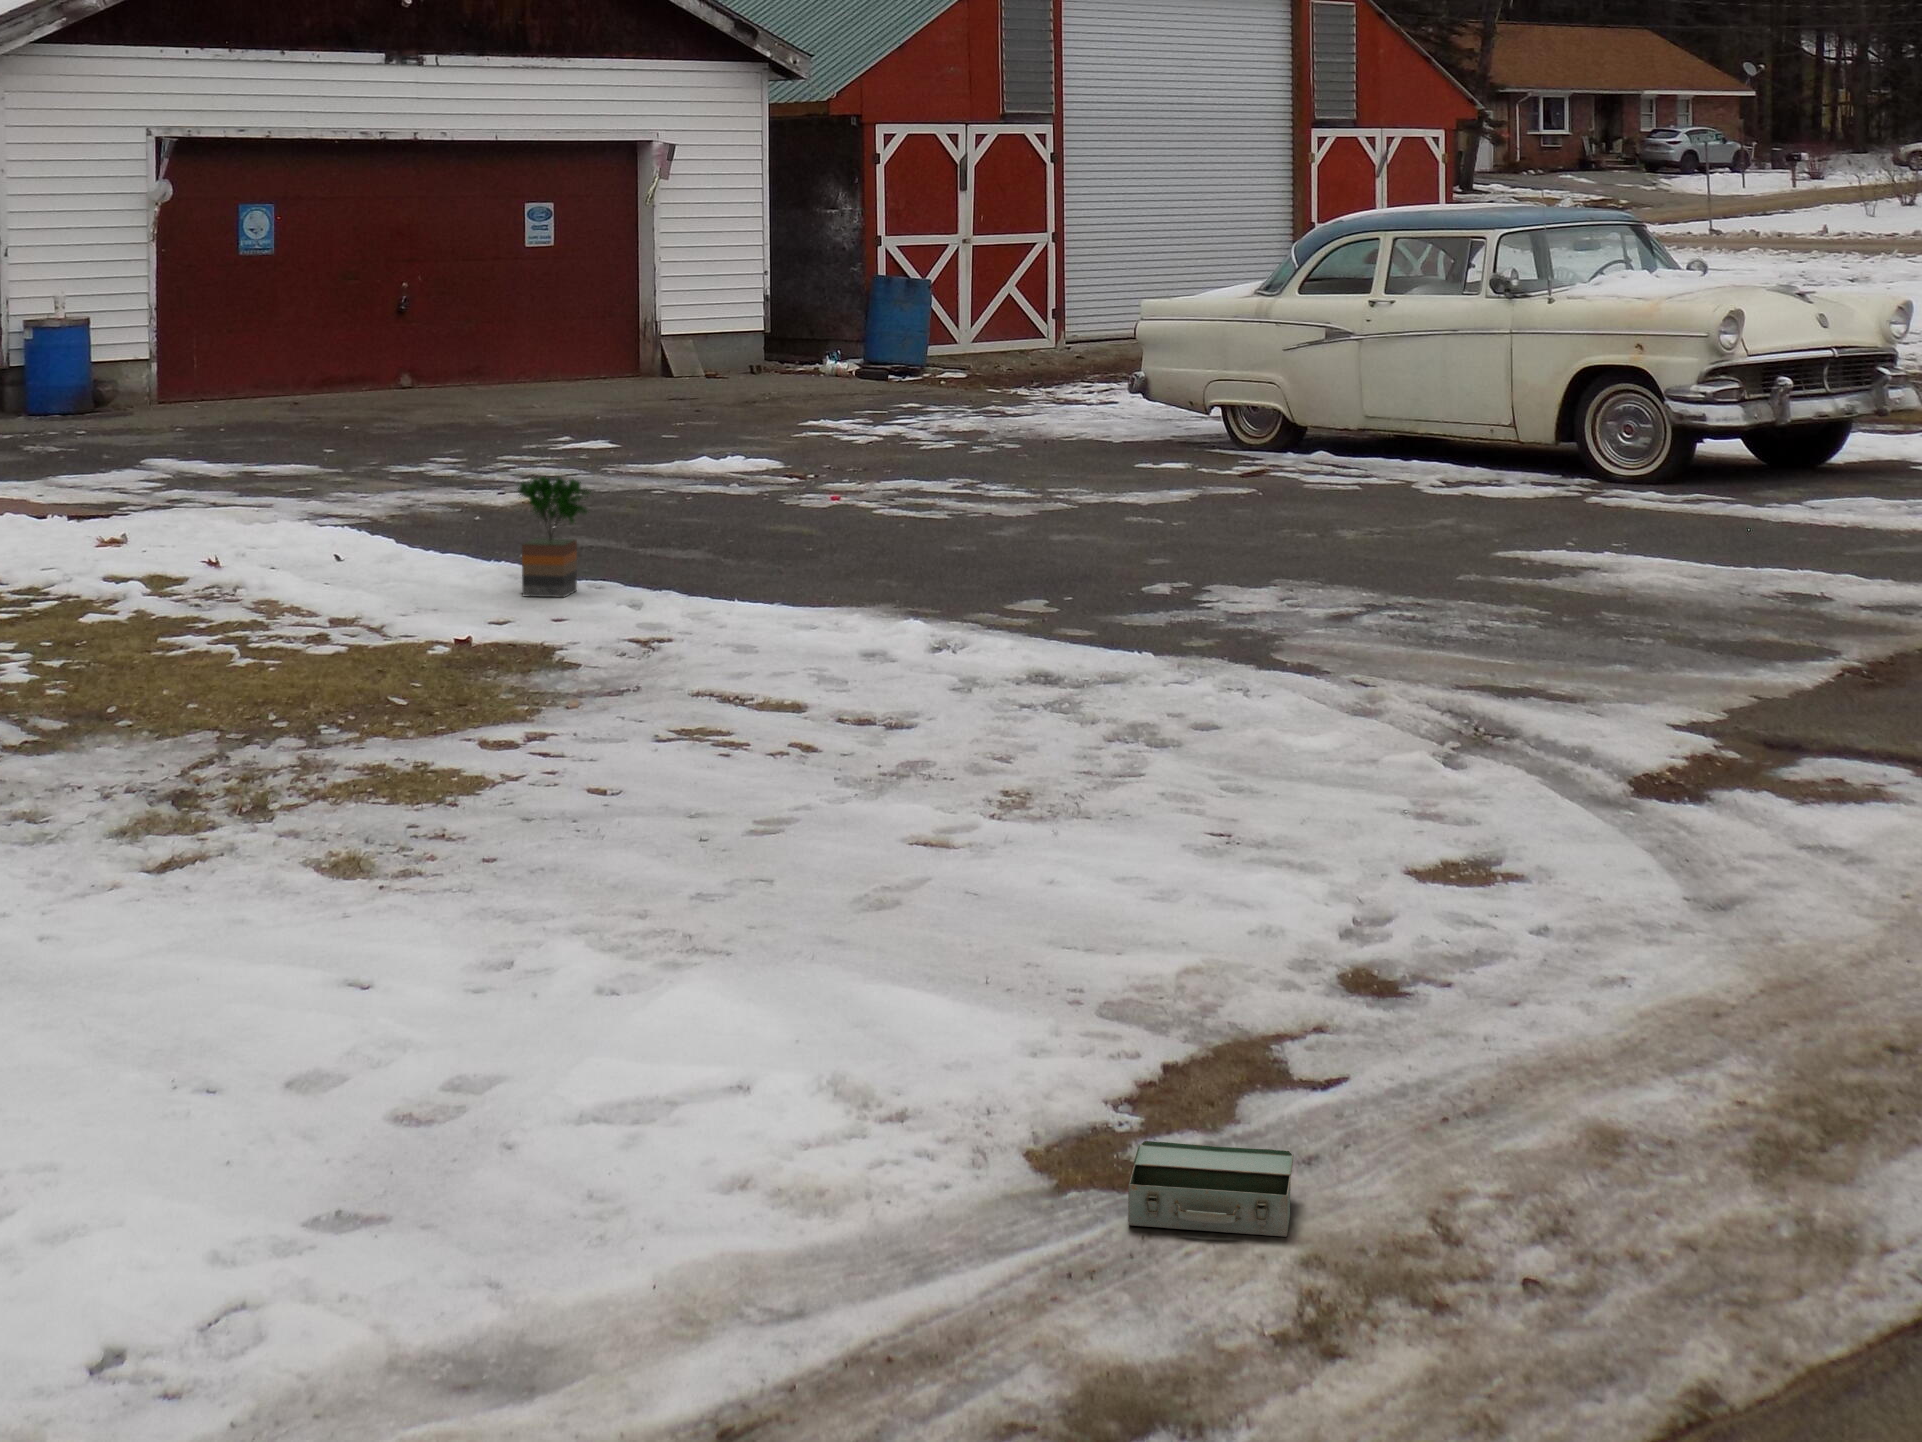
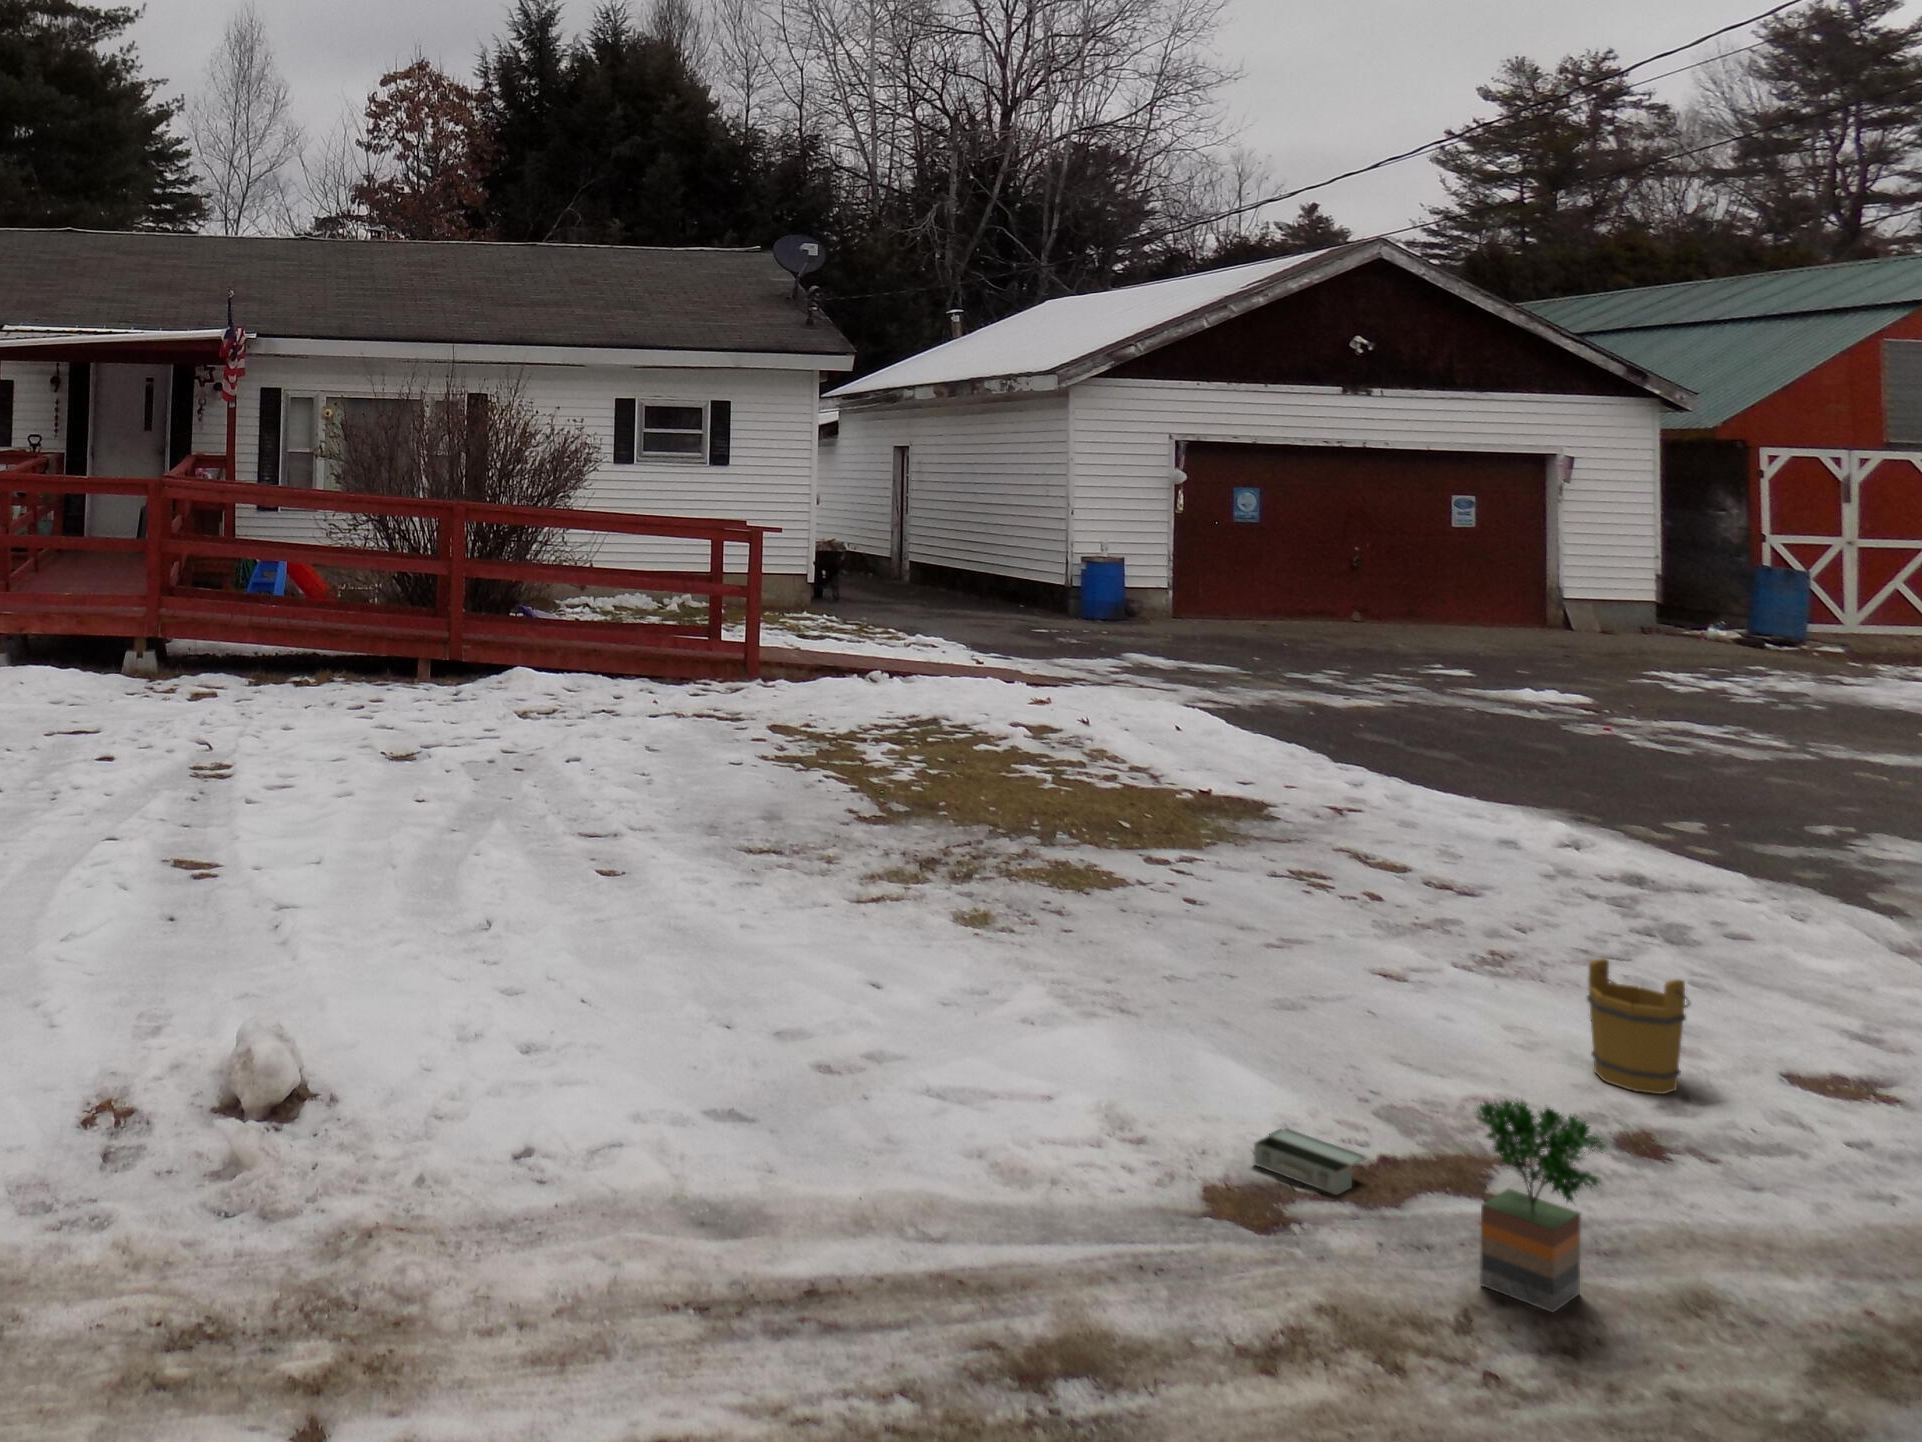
potted tree: present [517,476,591,598] -> present [1477,1100,1606,1313]
bucket: none [1336,747,1472,940] -> present [1587,958,1690,1094]

